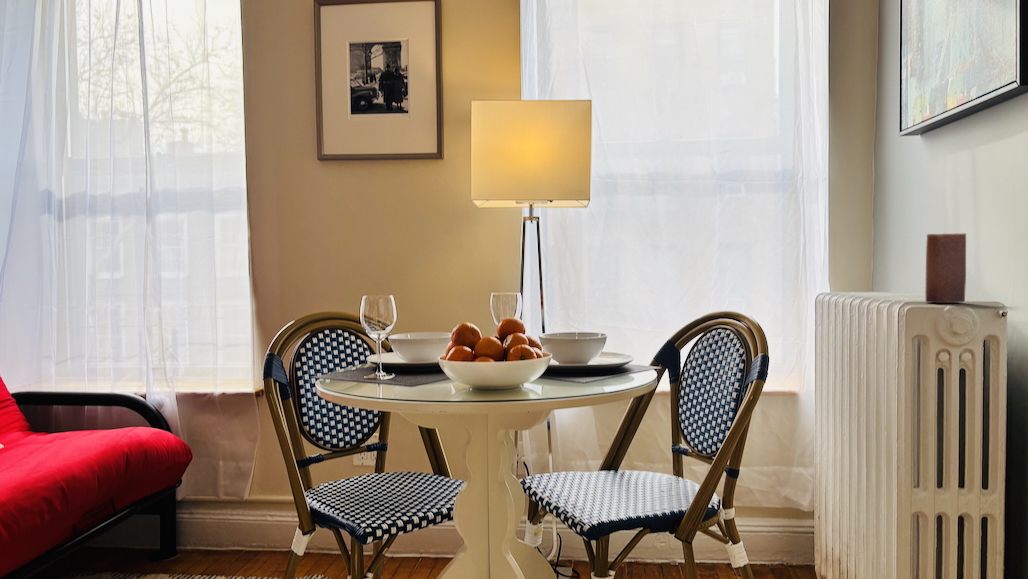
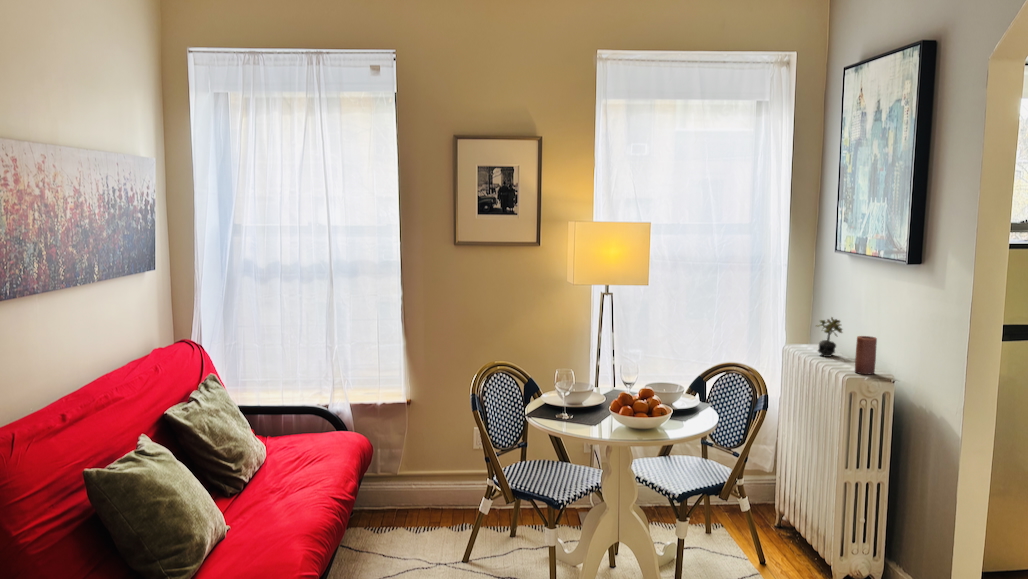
succulent plant: none [863,229,912,295] -> present [816,317,842,357]

